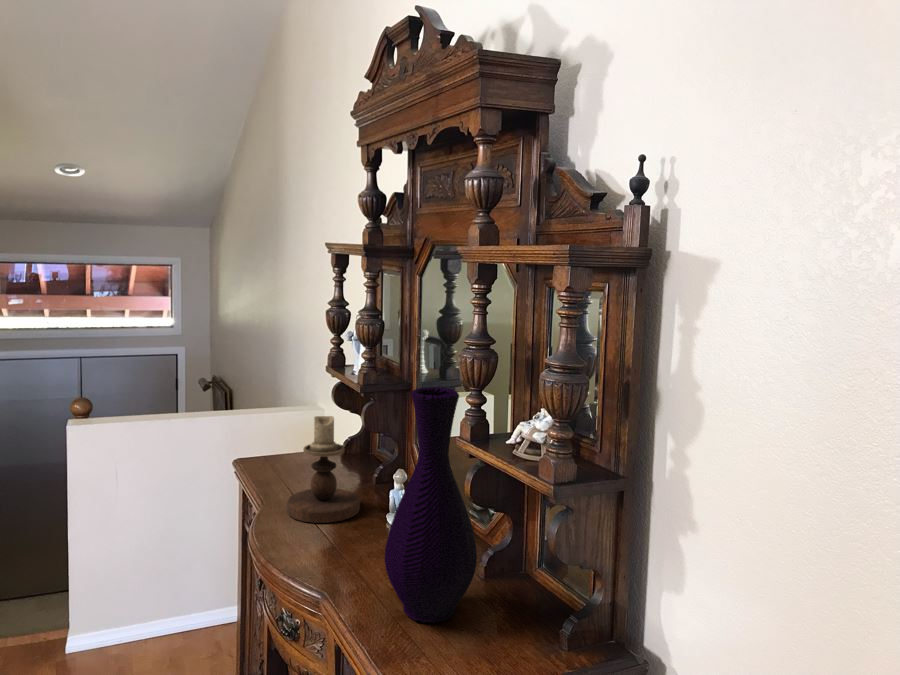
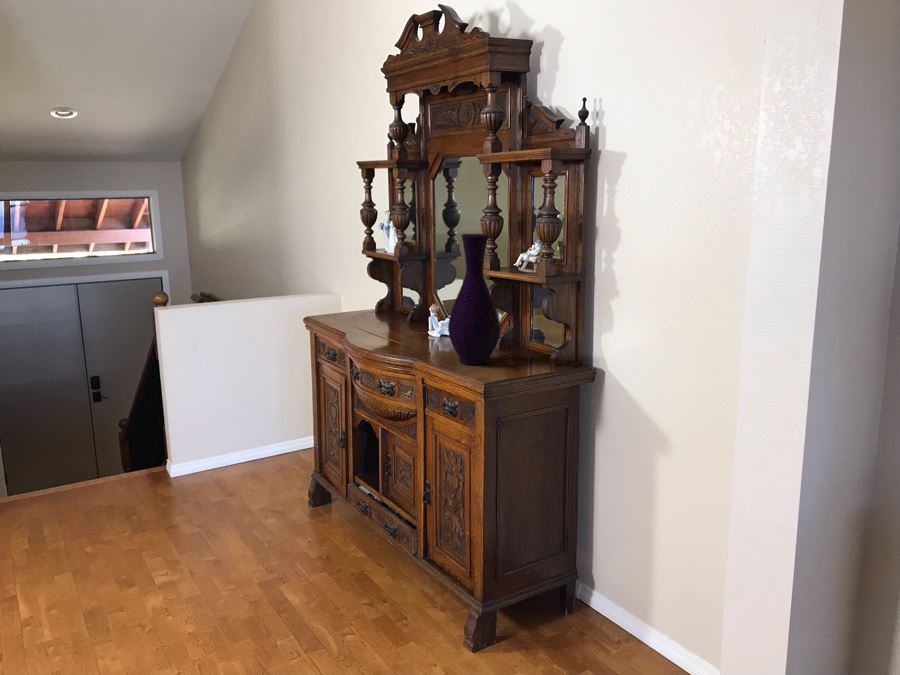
candlestick: present [287,416,360,523] -> none [360,273,407,339]

